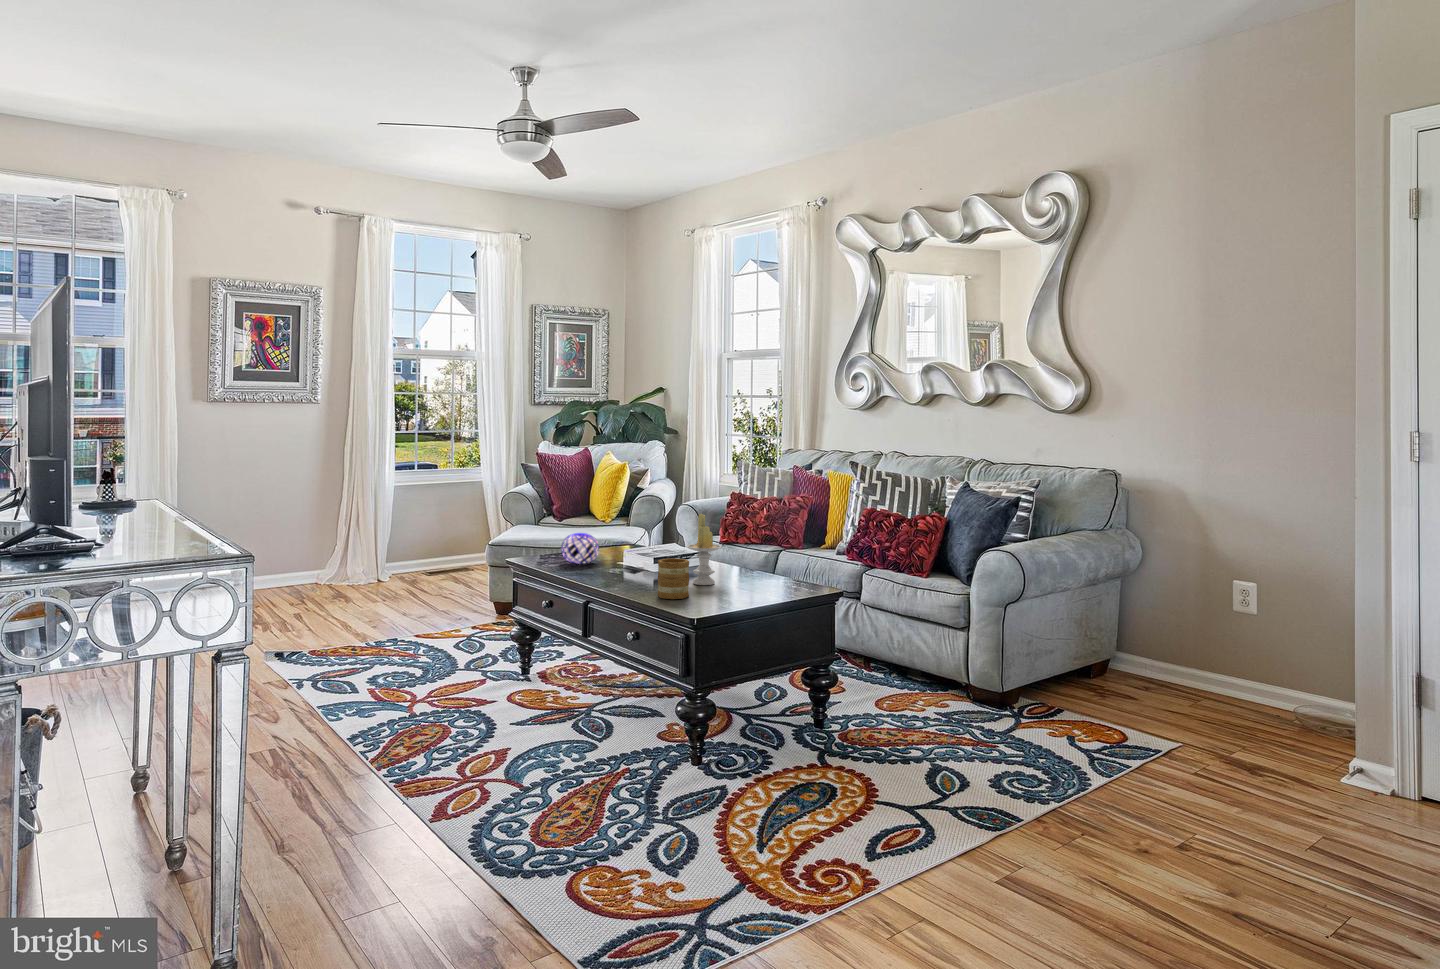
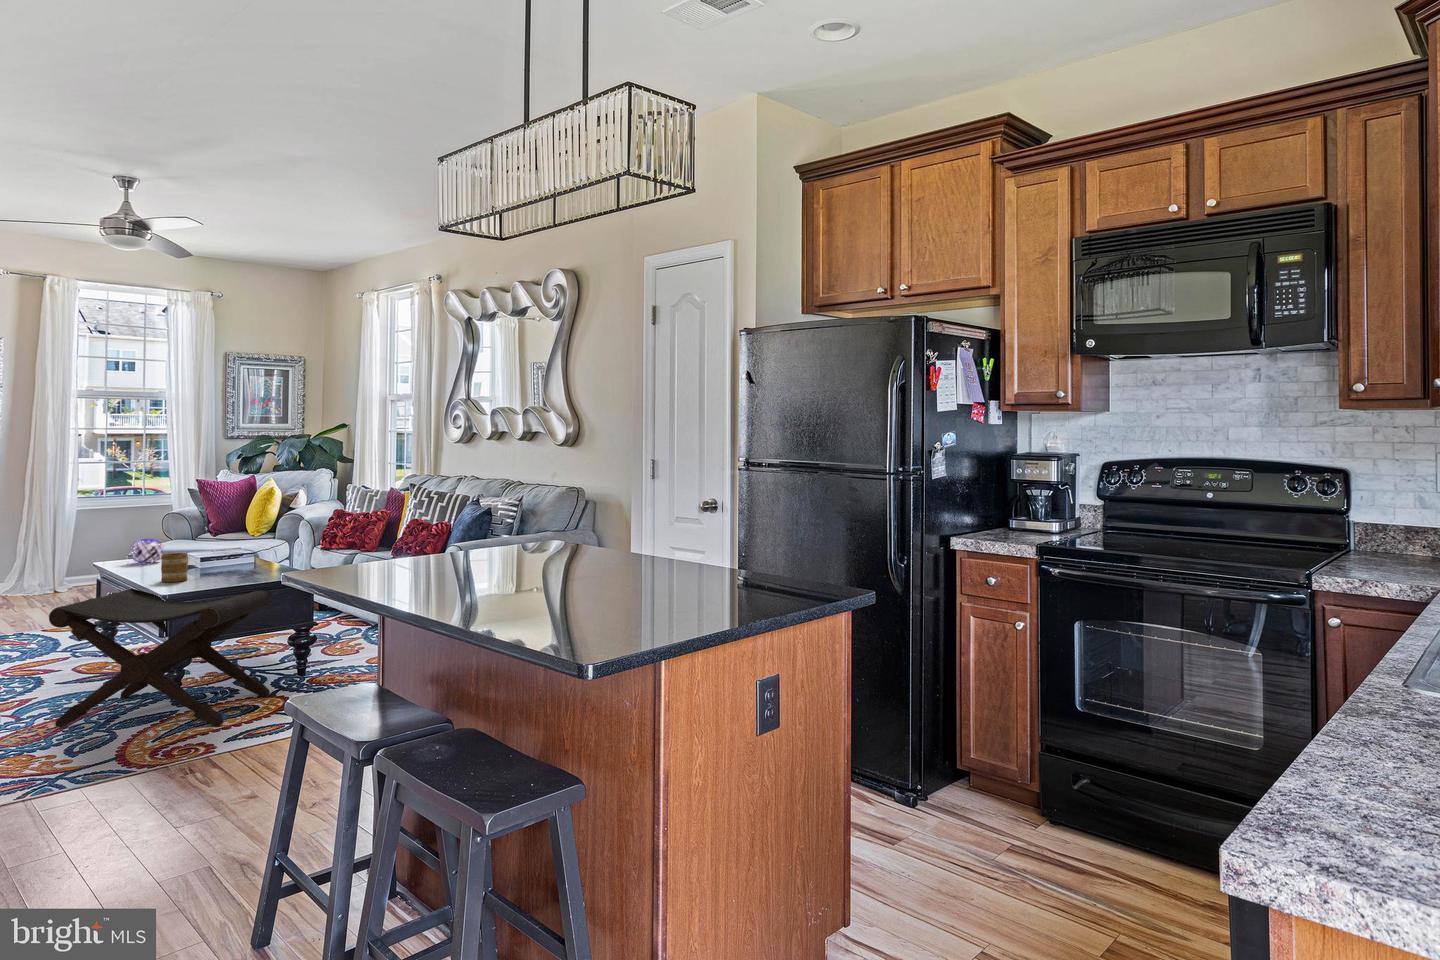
candle: present [687,514,722,585] -> none [202,521,233,574]
footstool: none [596,610,838,825] -> present [49,589,273,727]

